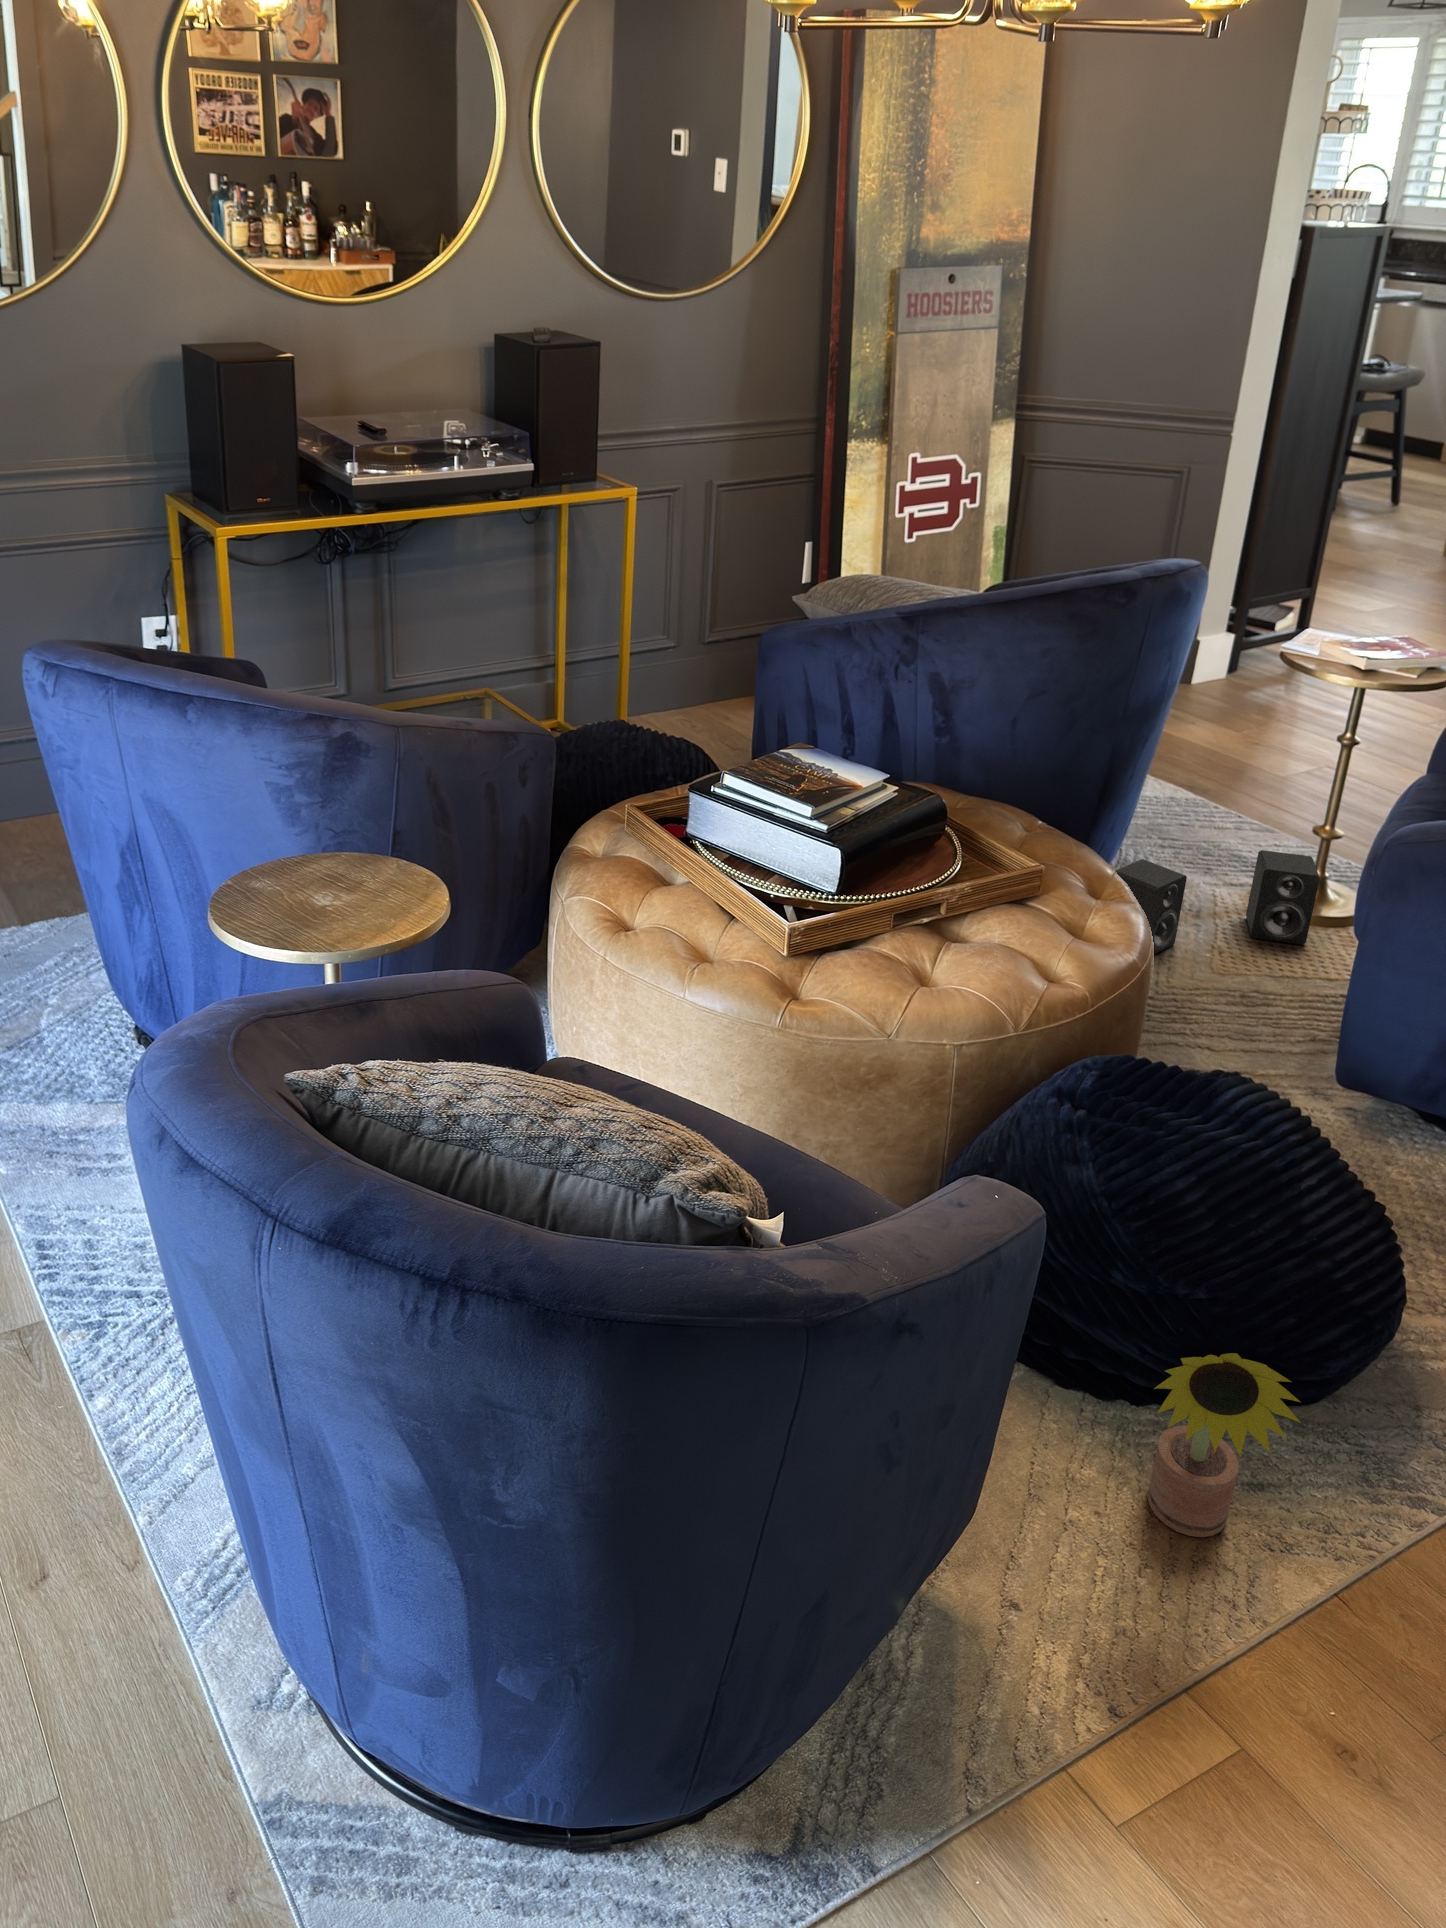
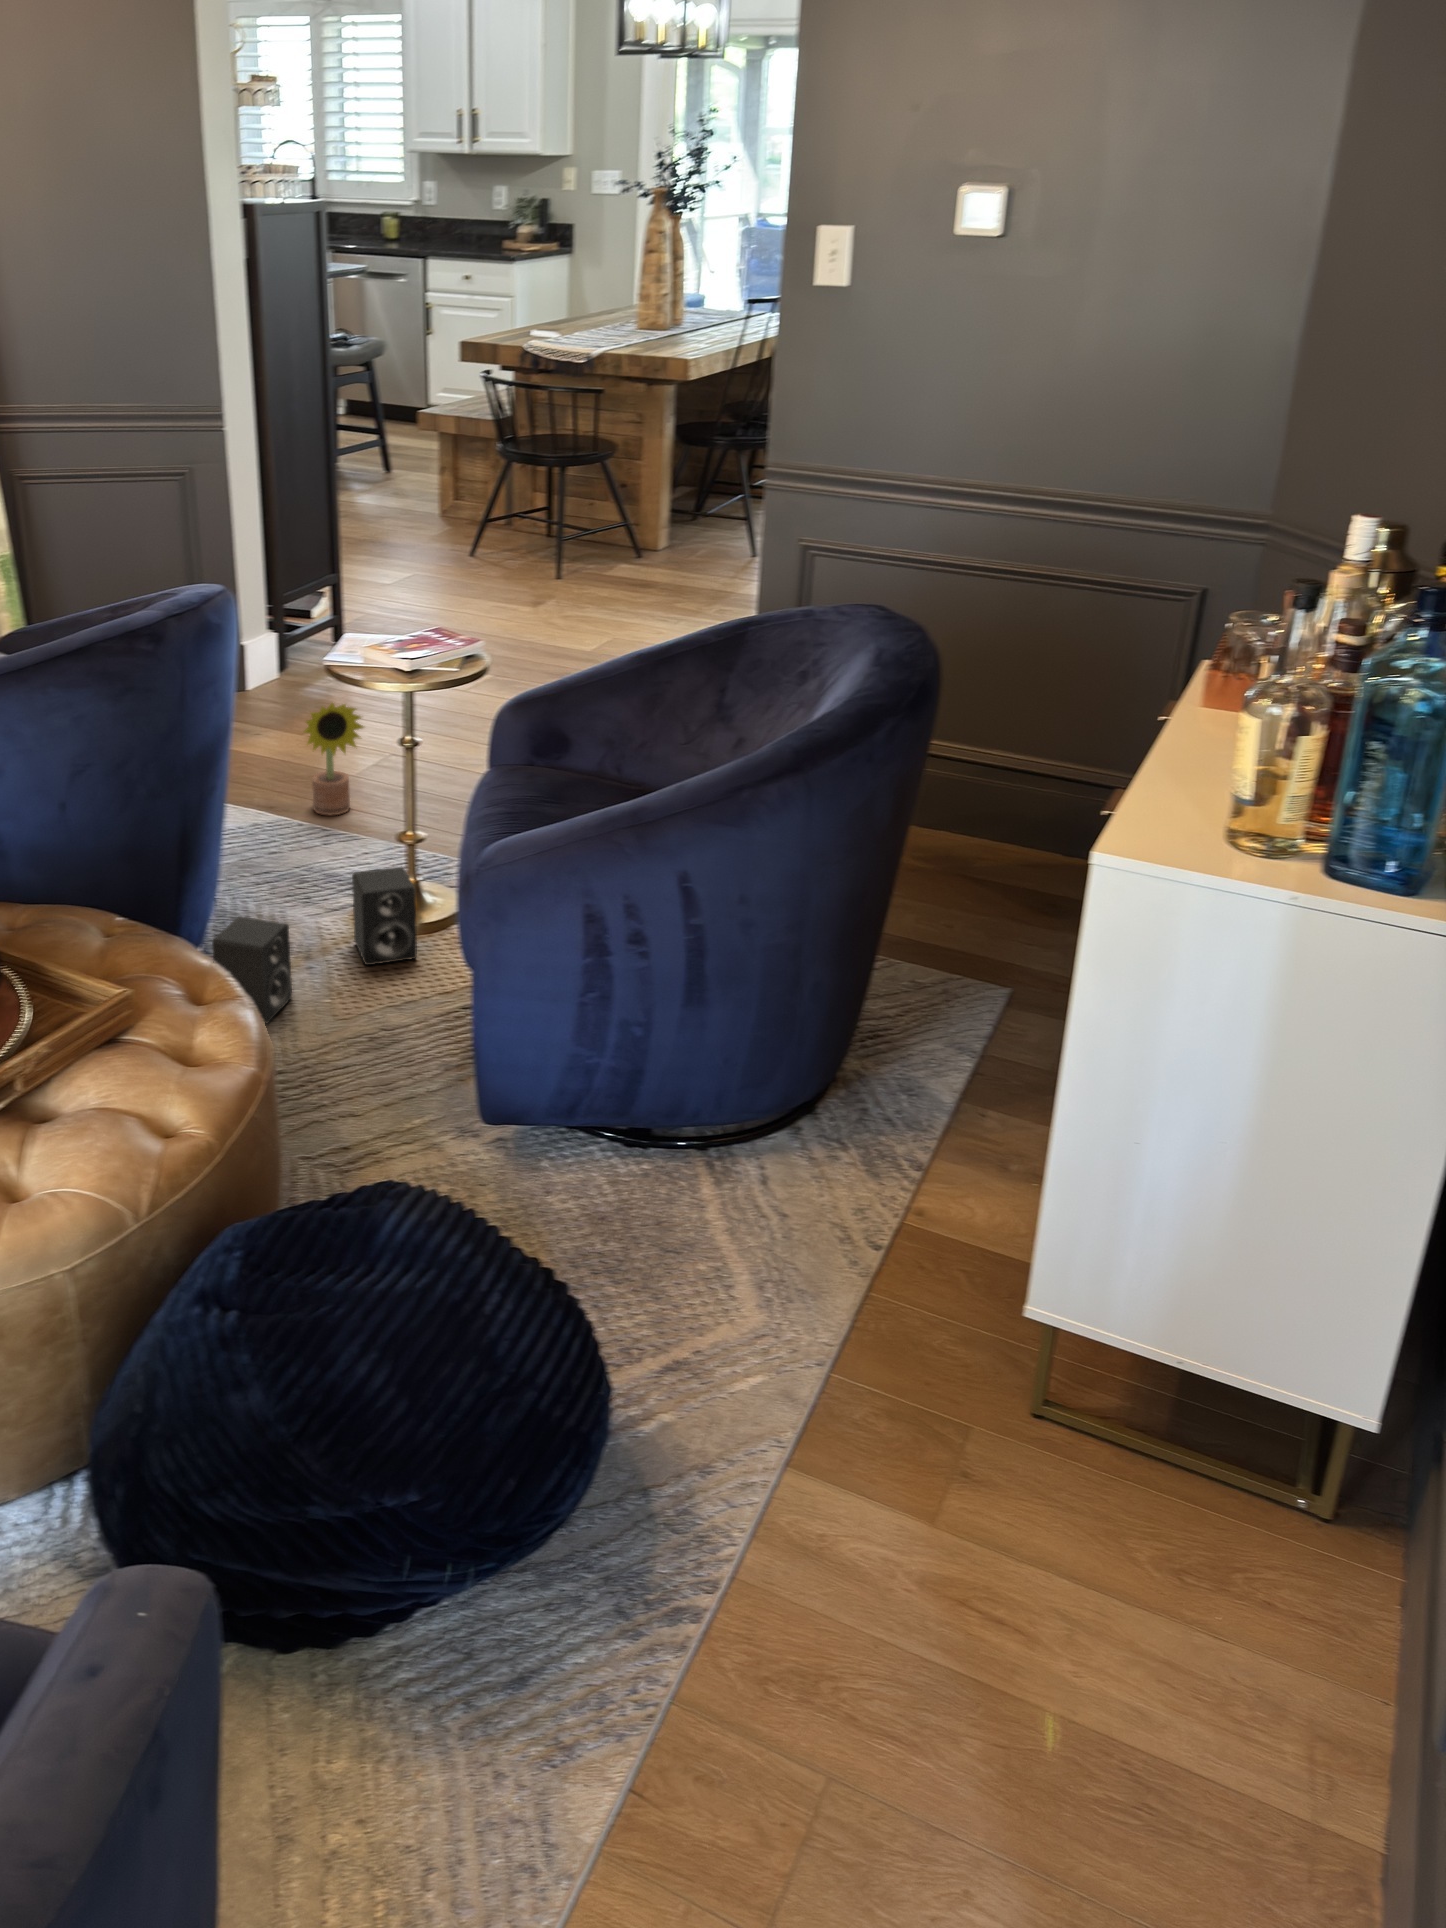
decorative plant: present [1147,1353,1301,1537] -> present [304,703,364,815]

